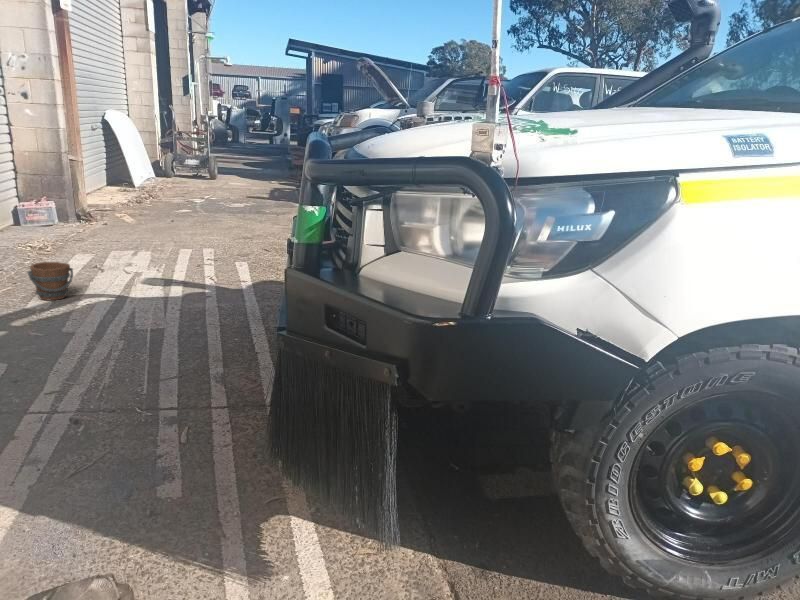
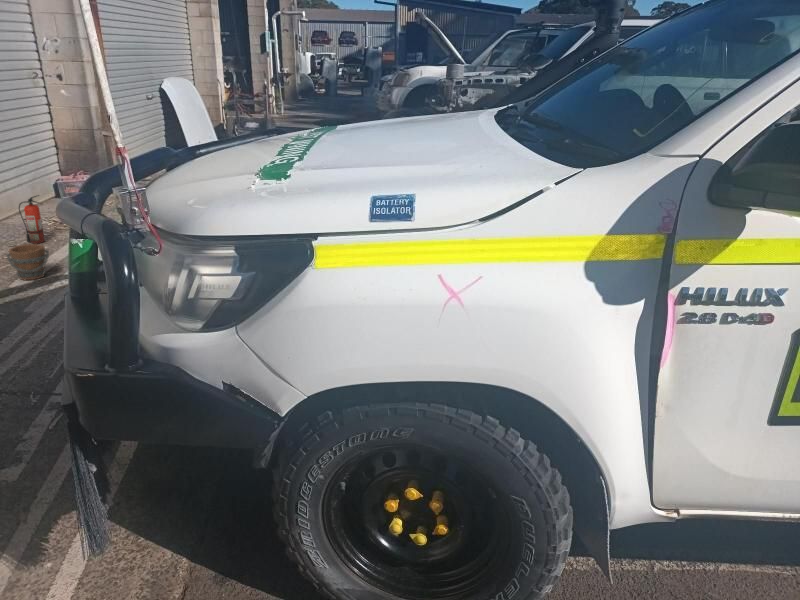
fire extinguisher: none [12,213,39,266] -> present [19,195,45,244]

